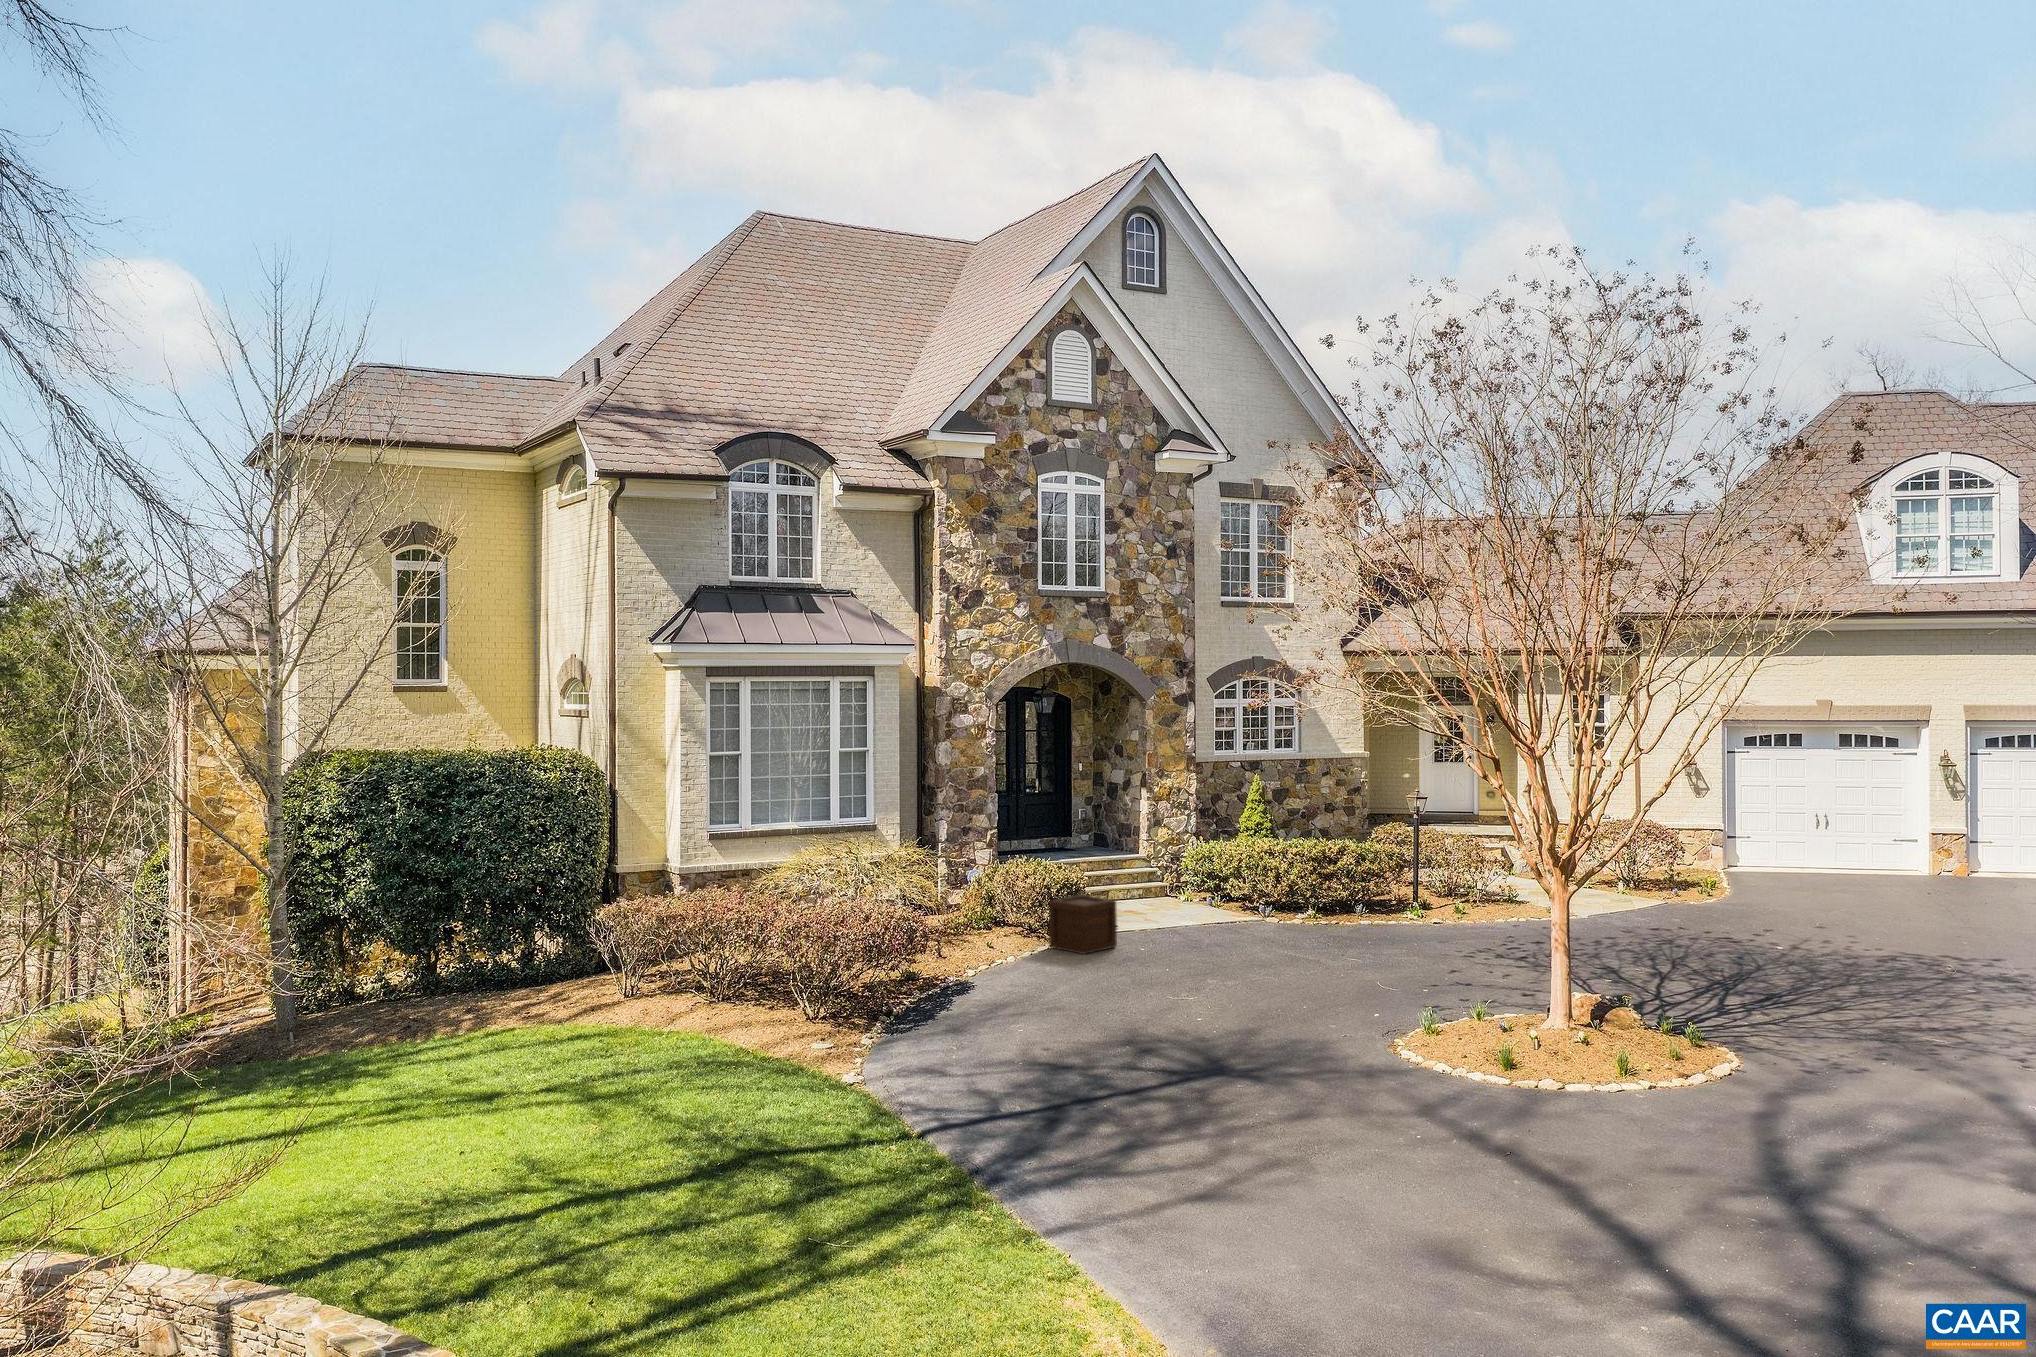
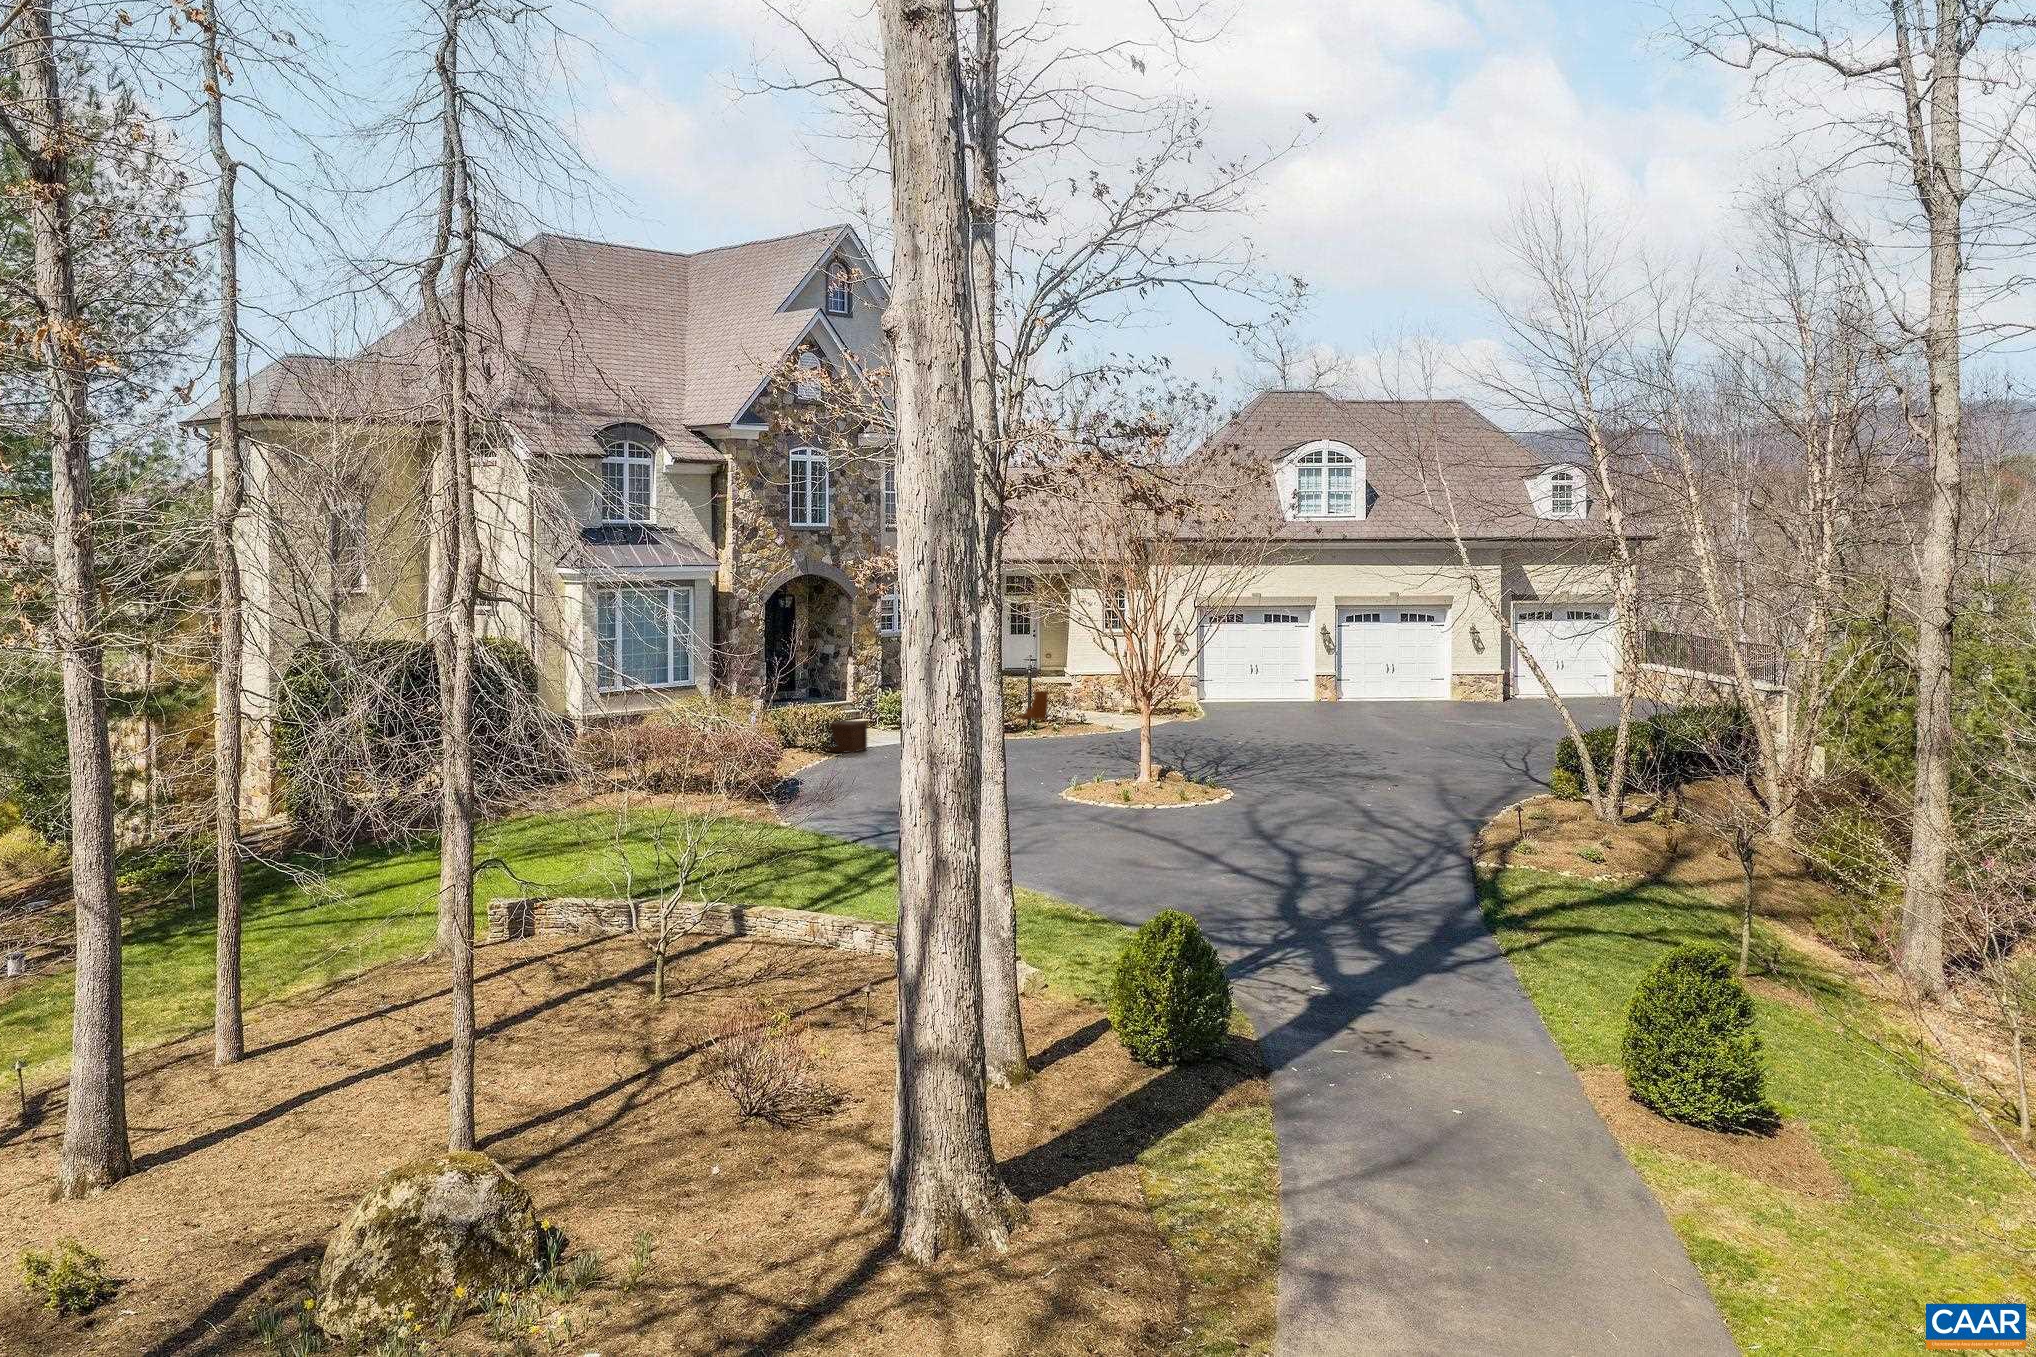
lounge chair: none [1401,850,1453,914] -> present [1016,691,1049,729]

